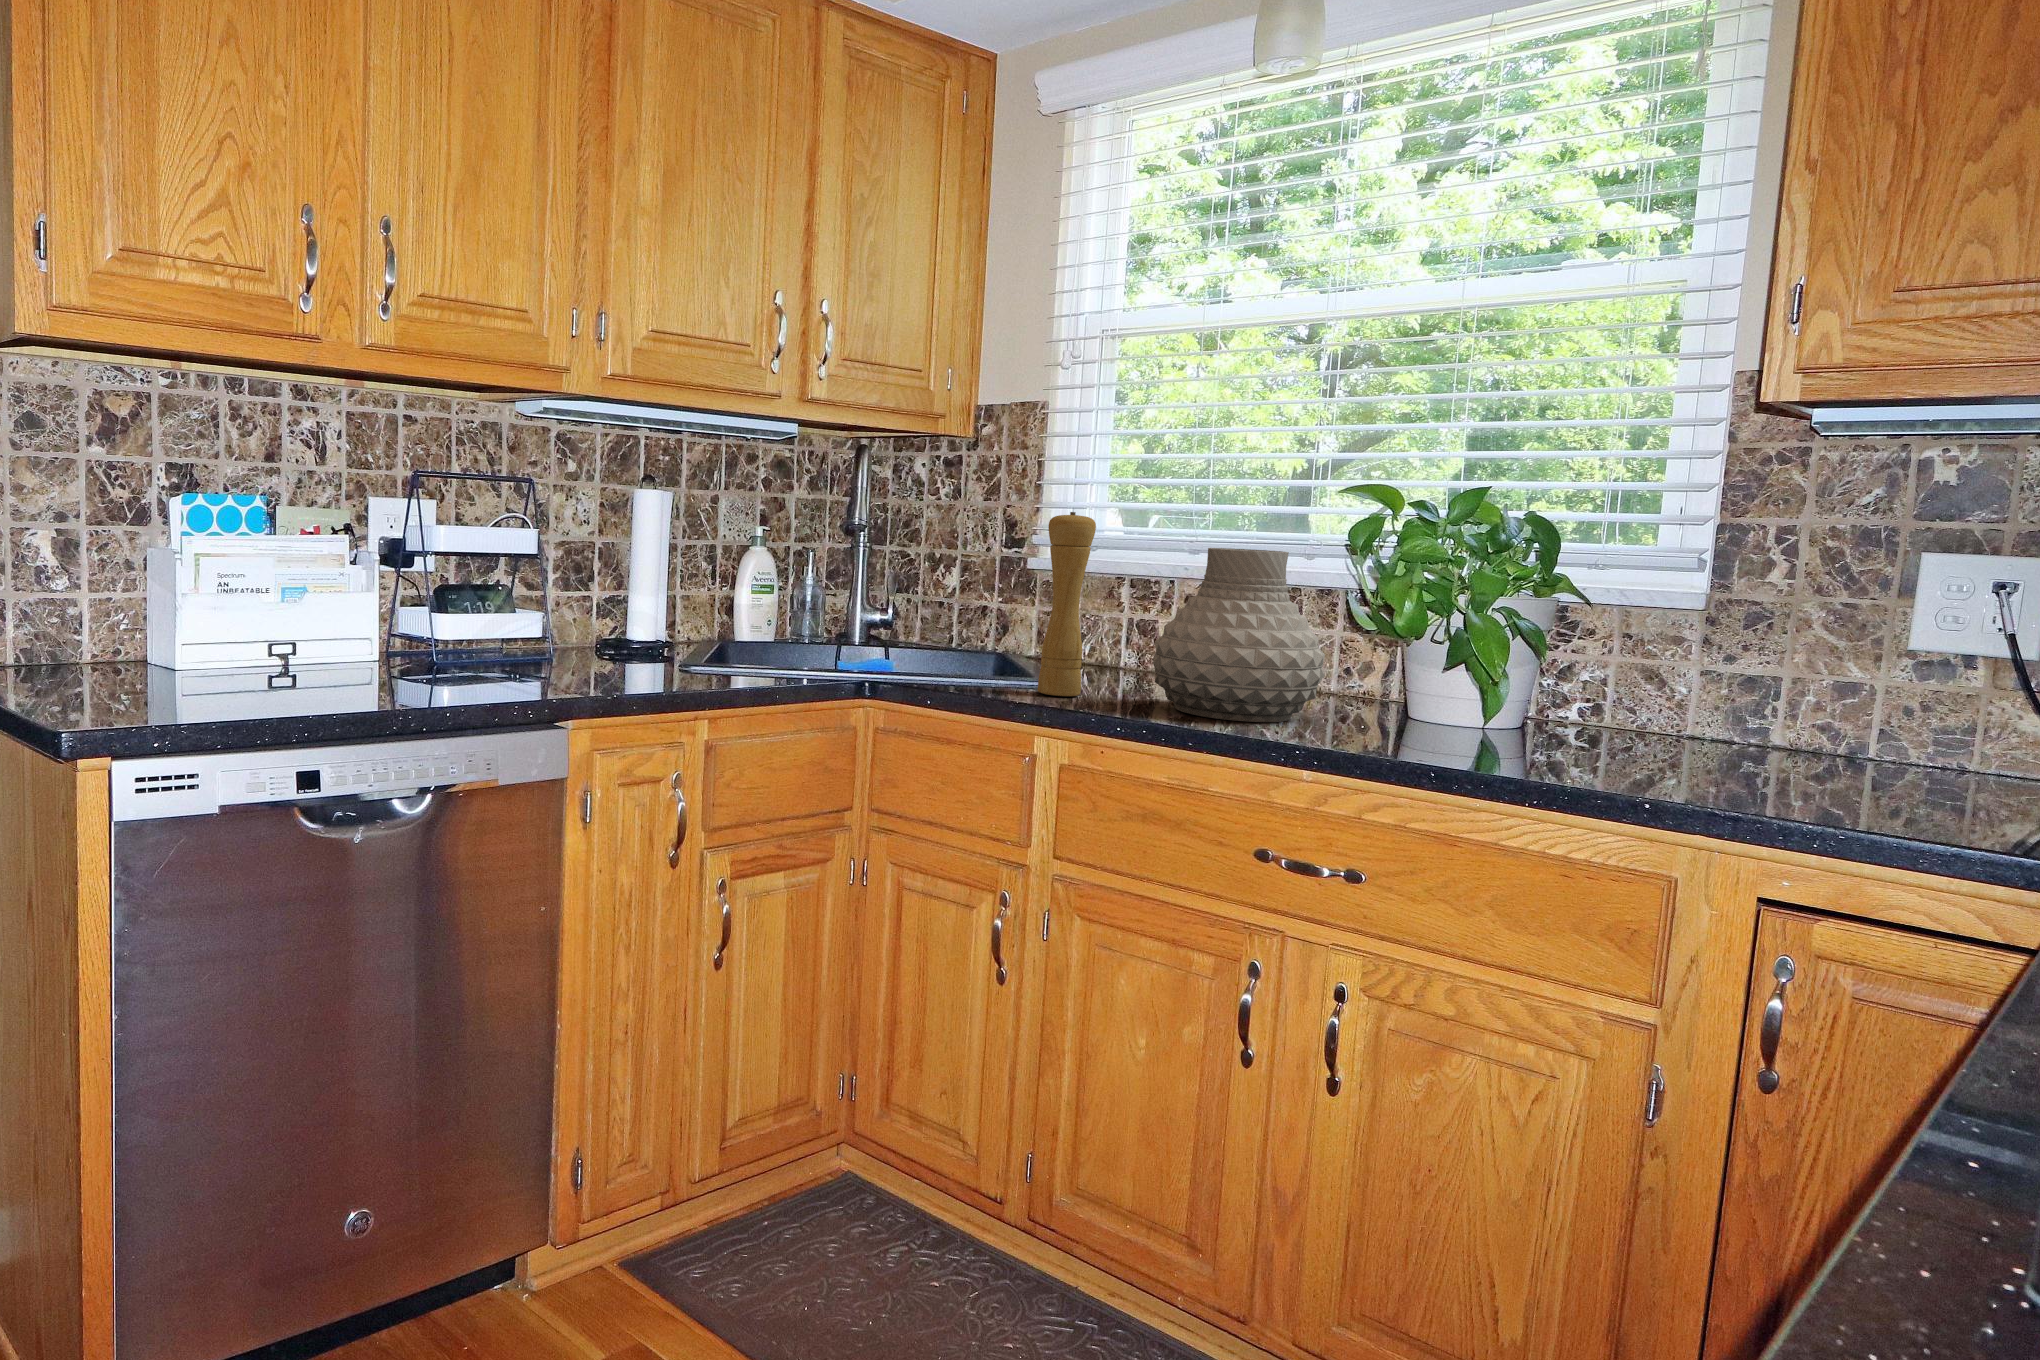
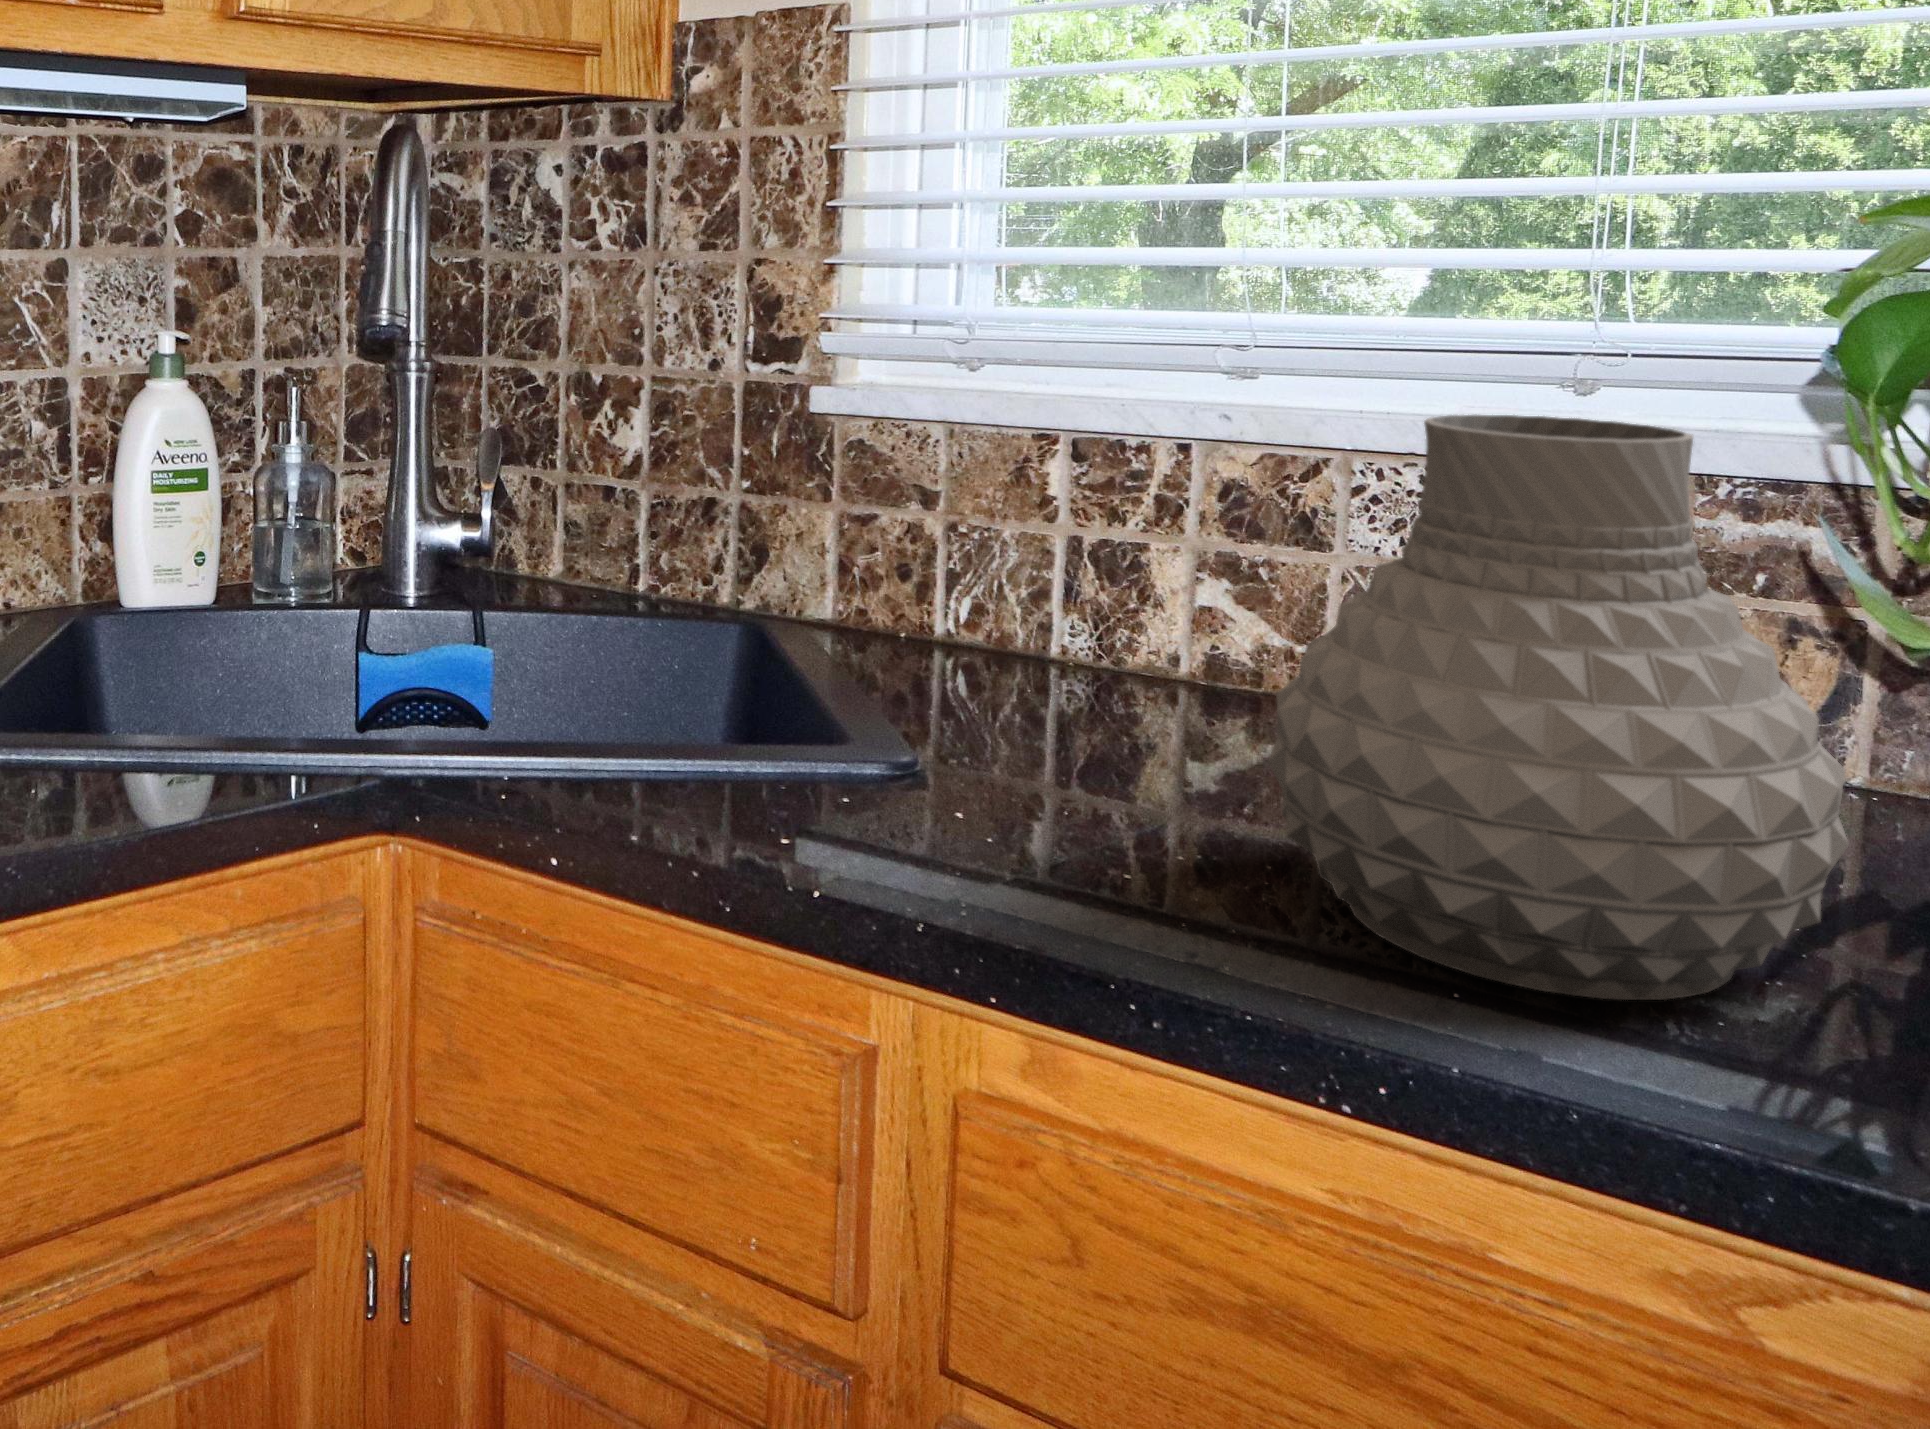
pepper mill: present [1038,512,1096,696] -> none [913,313,1060,863]

